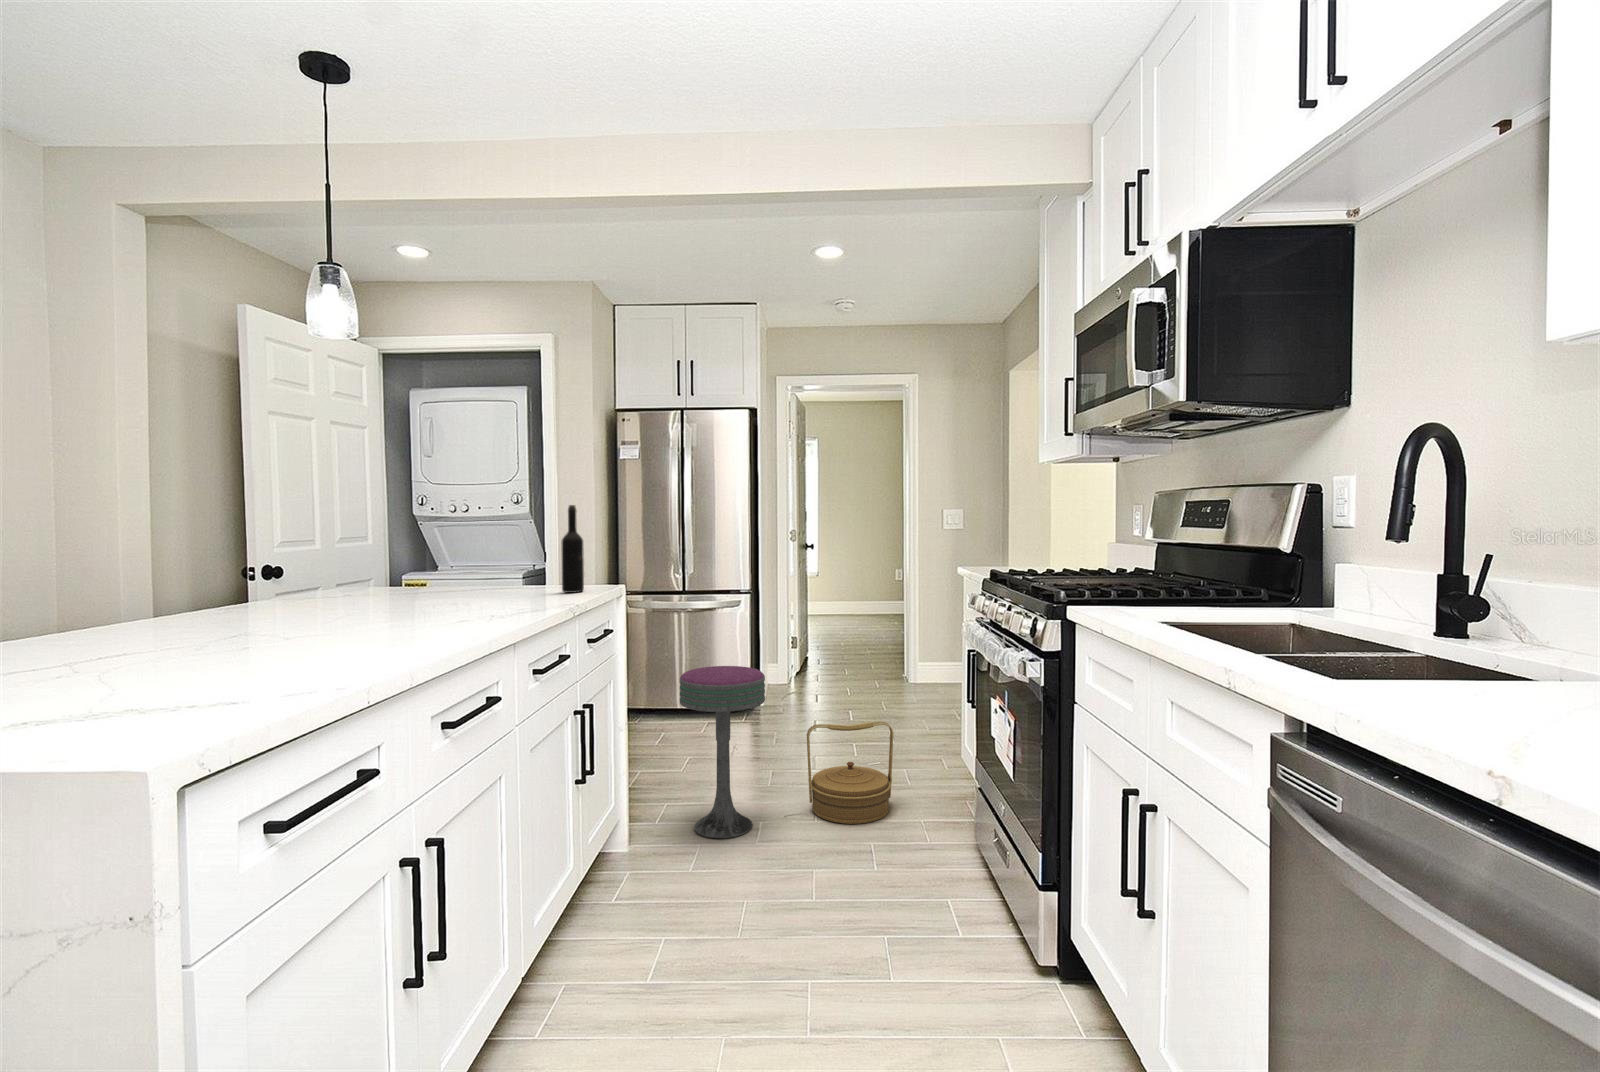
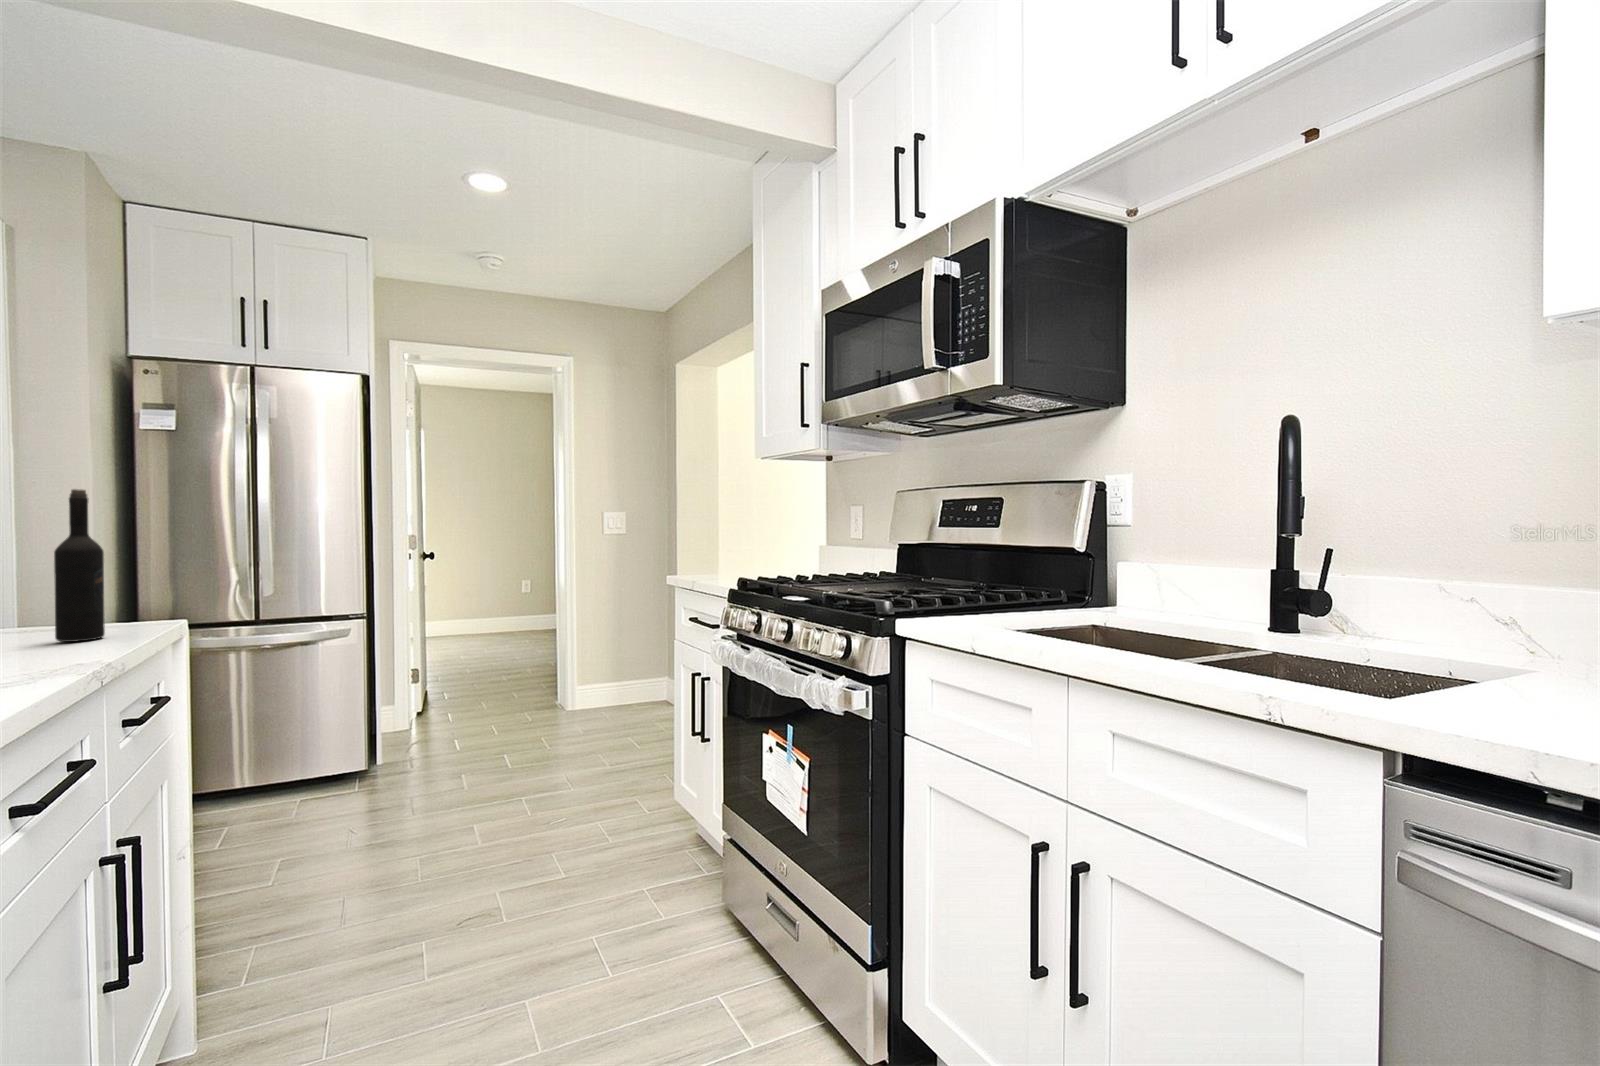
bar stool: present [679,666,765,838] -> none [288,728,432,992]
basket: present [807,722,893,824] -> none [488,775,604,920]

